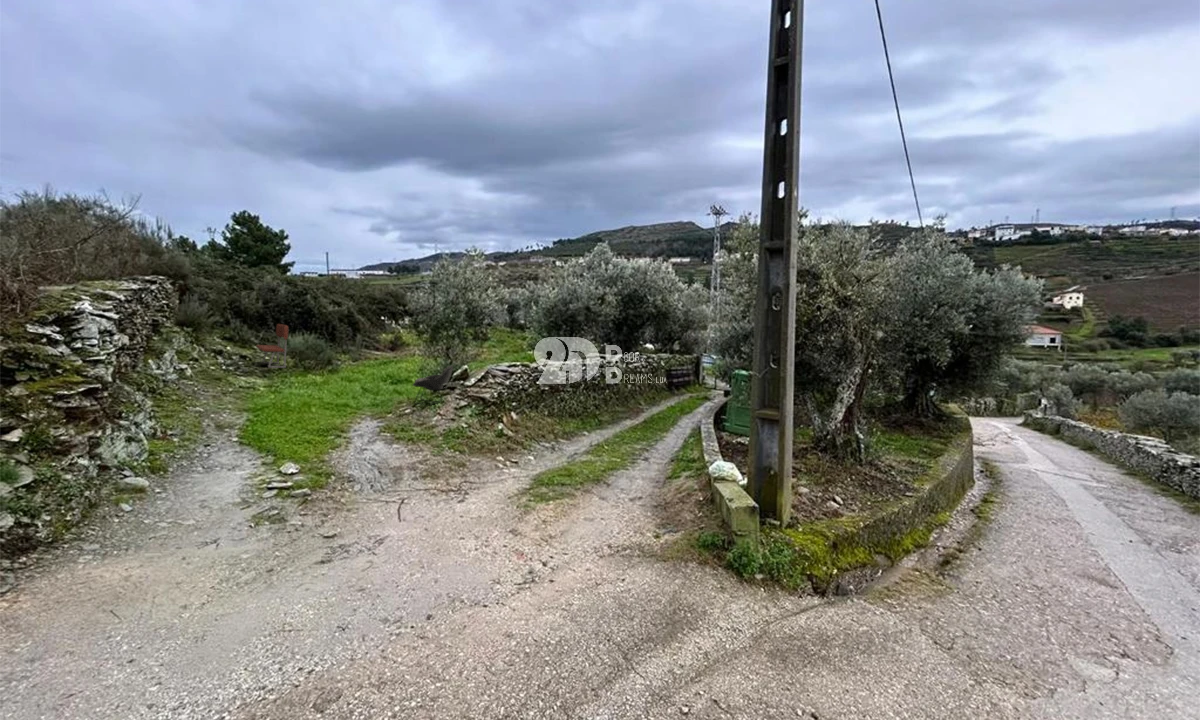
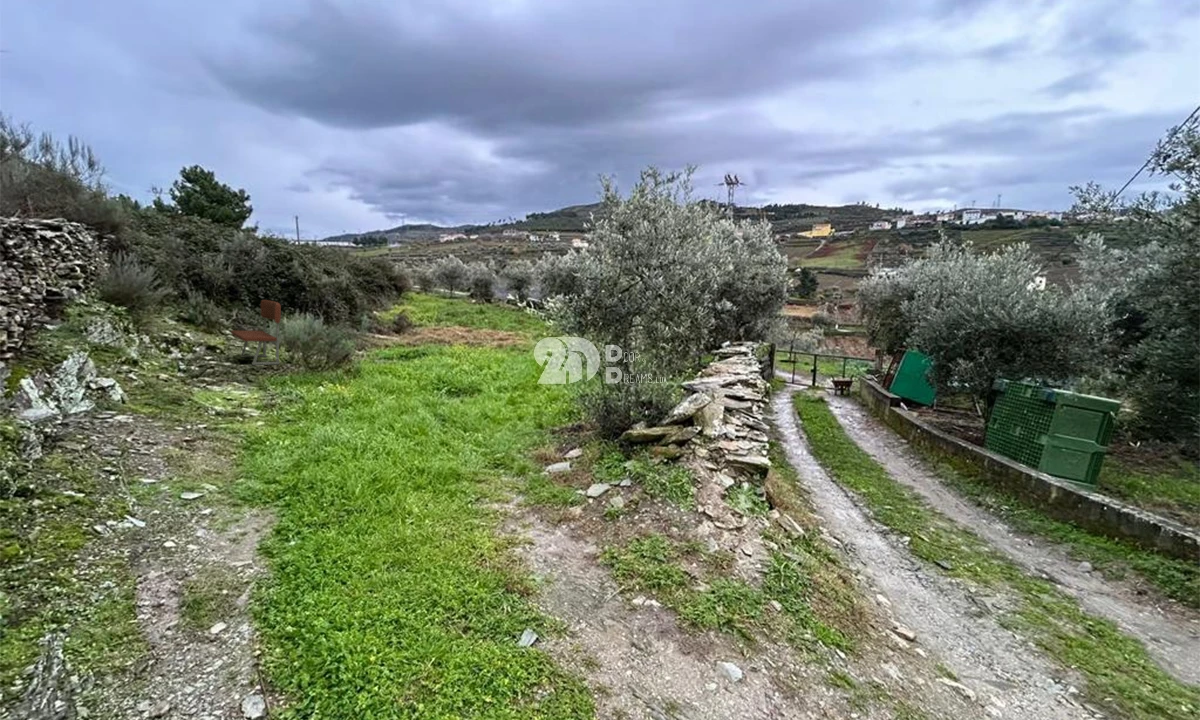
lounge chair: present [413,366,453,404] -> none [519,369,581,438]

